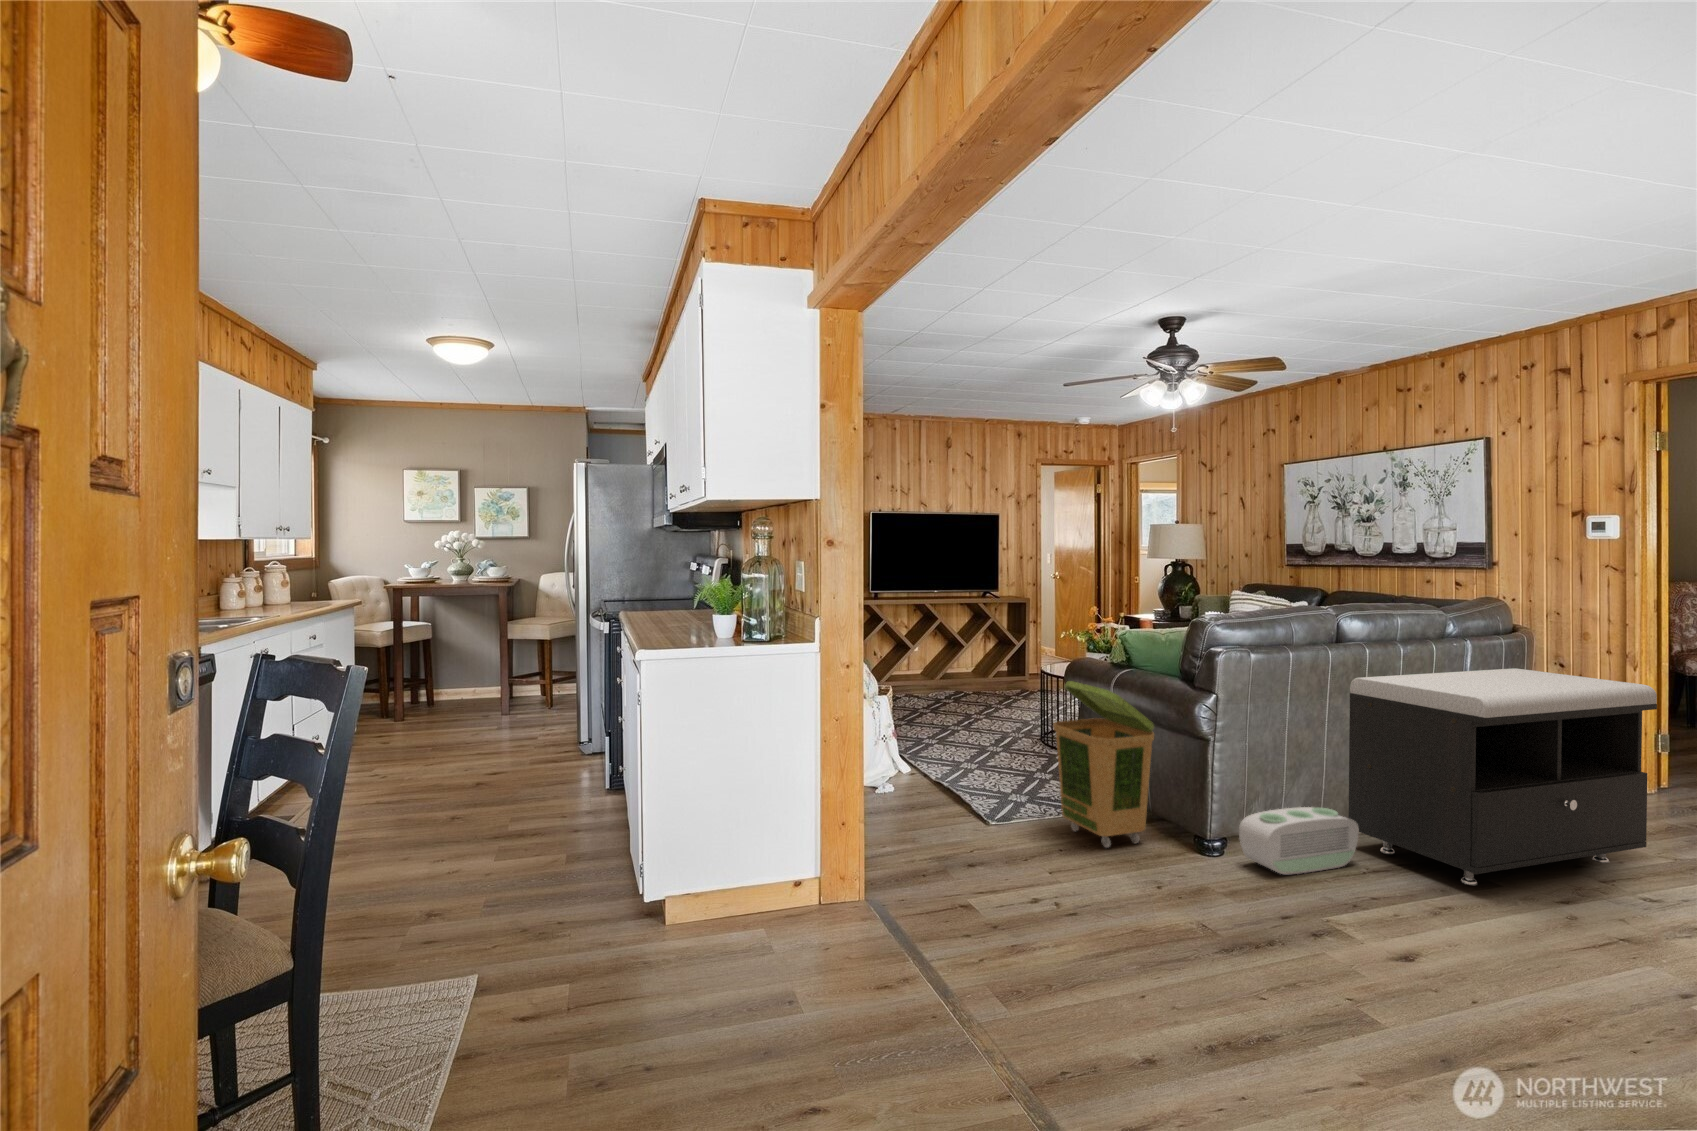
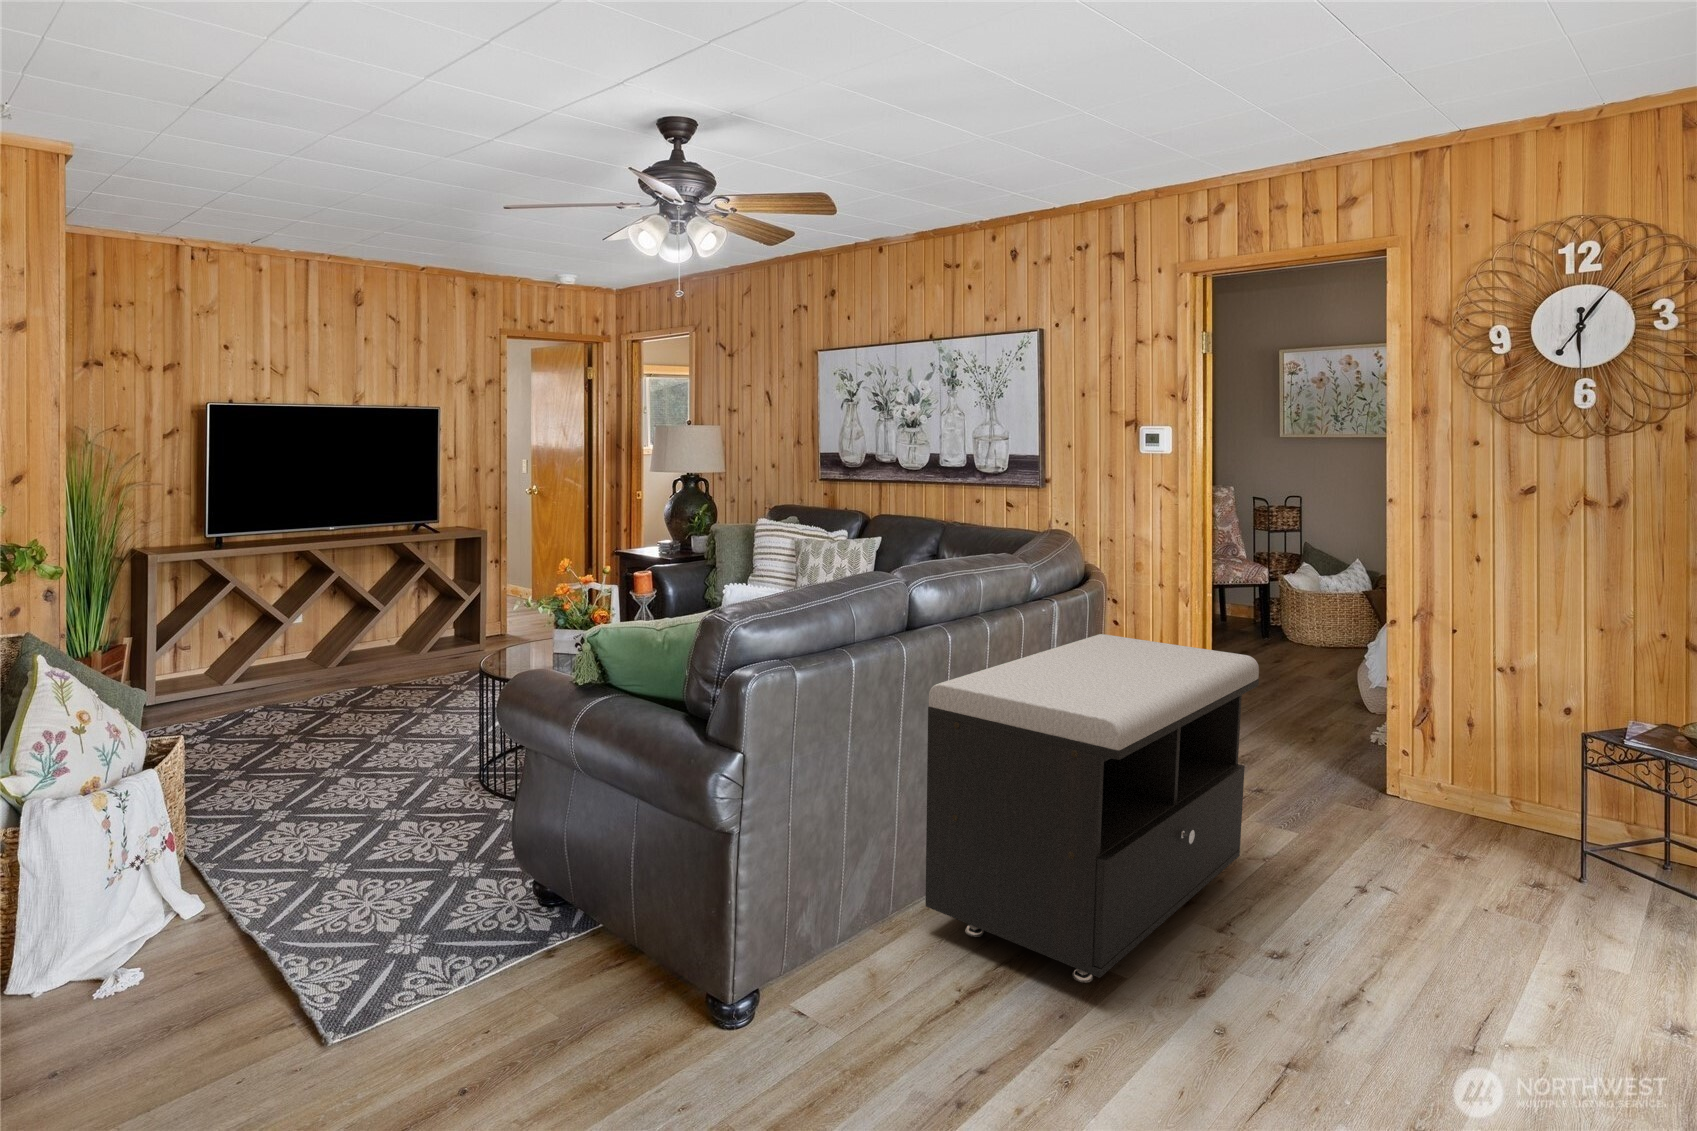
laundry basket: present [1053,681,1154,848] -> none [447,742,635,1053]
air purifier: present [1239,807,1359,874] -> none [777,894,945,1042]

